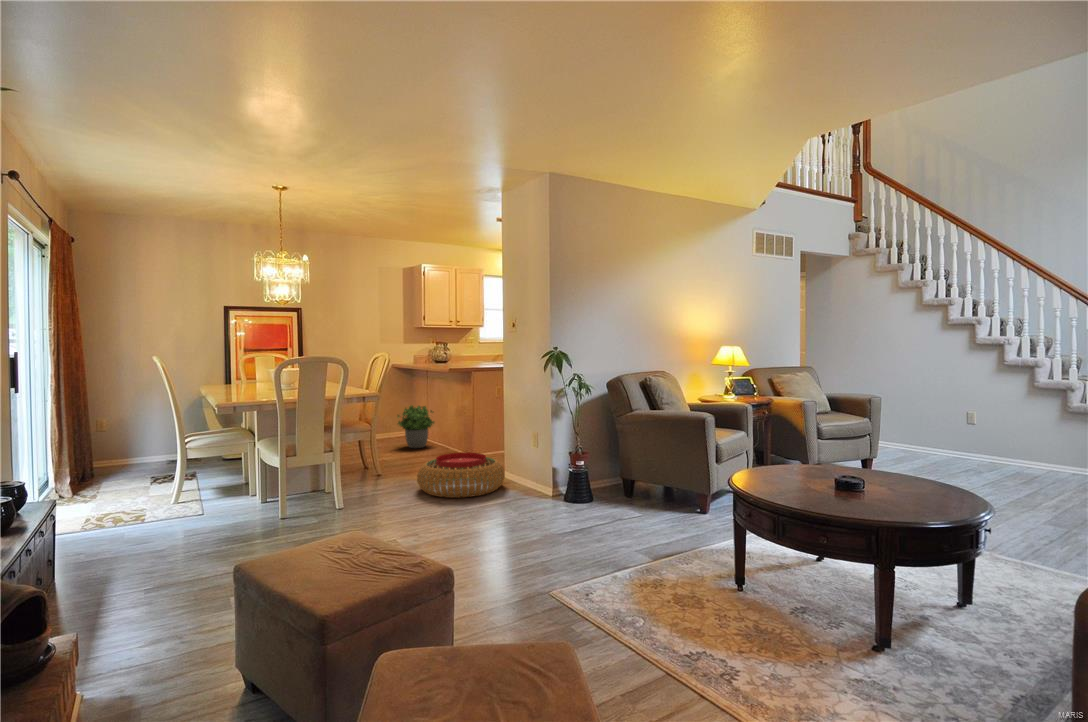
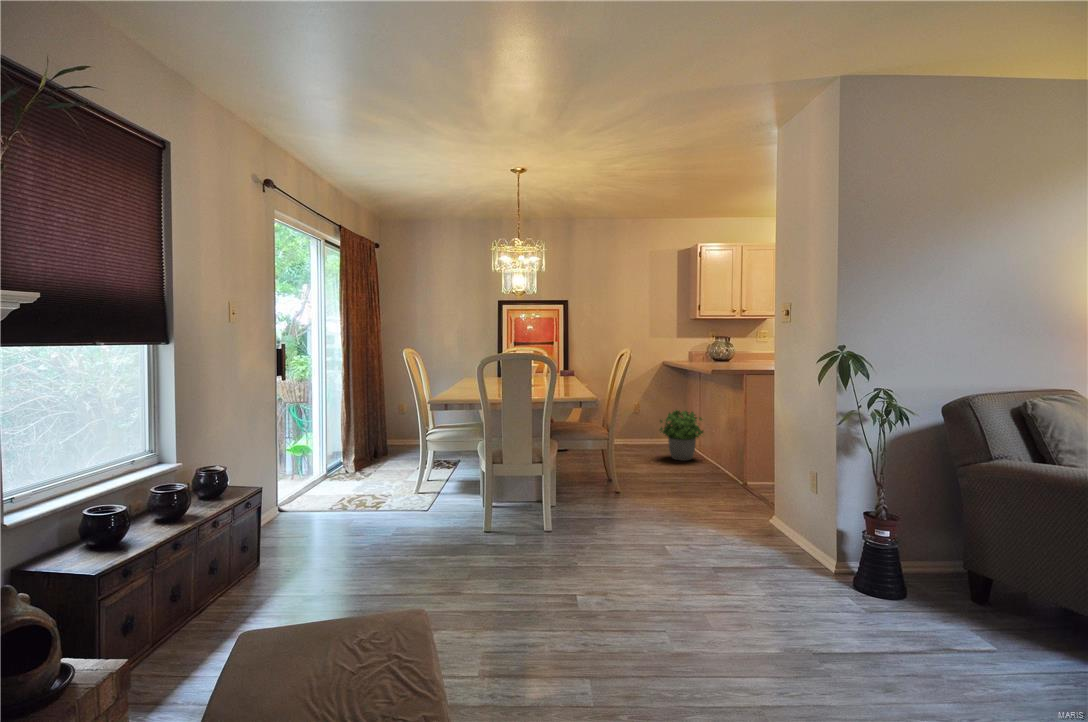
pouf: present [417,452,505,498] -> none [645,481,765,548]

